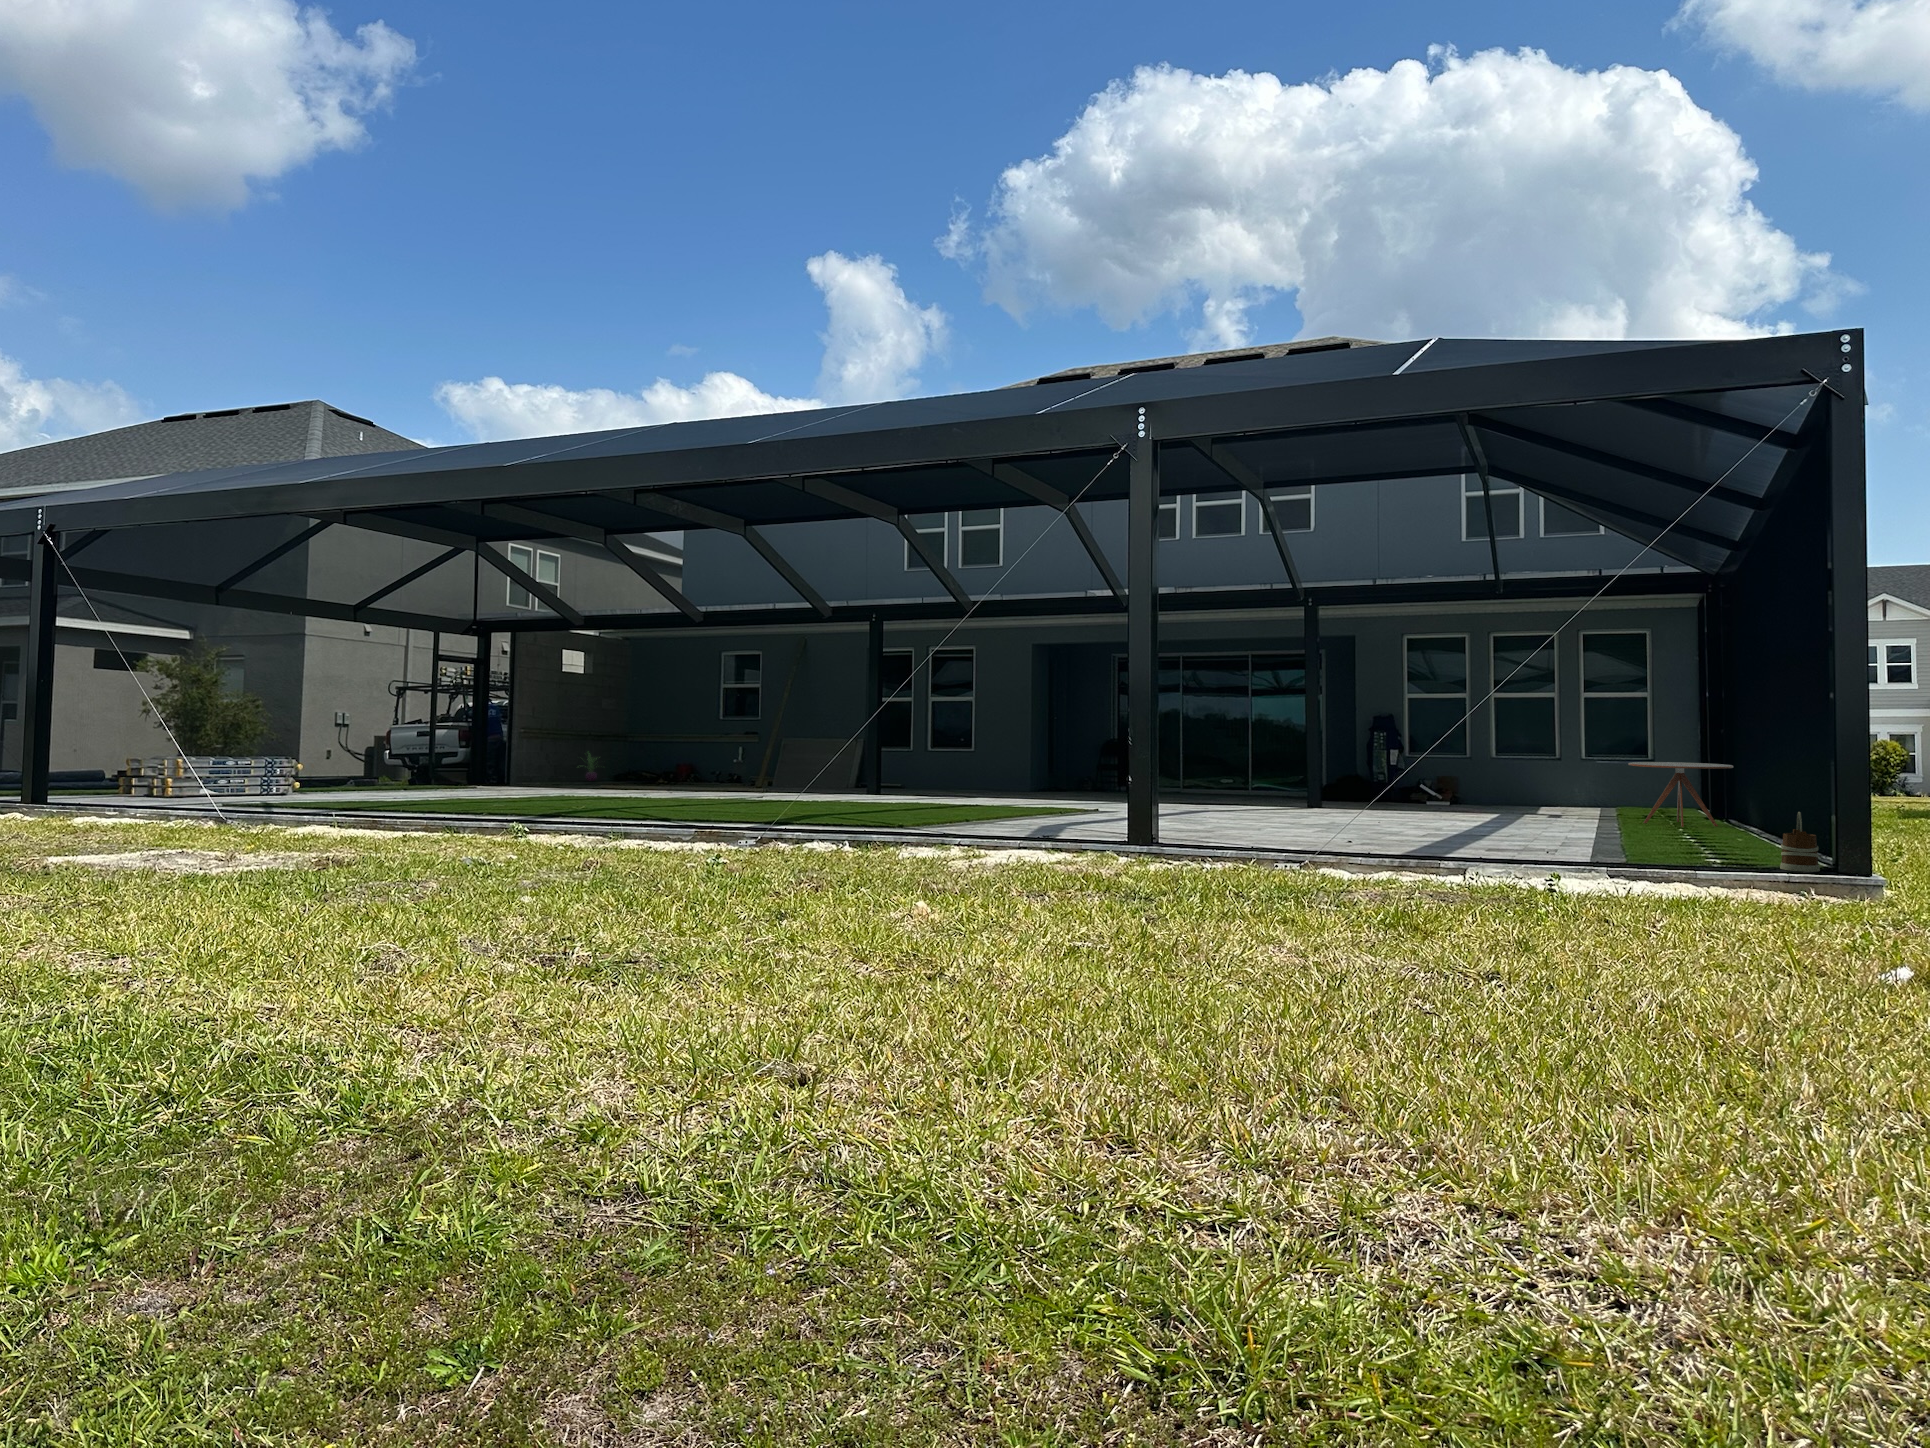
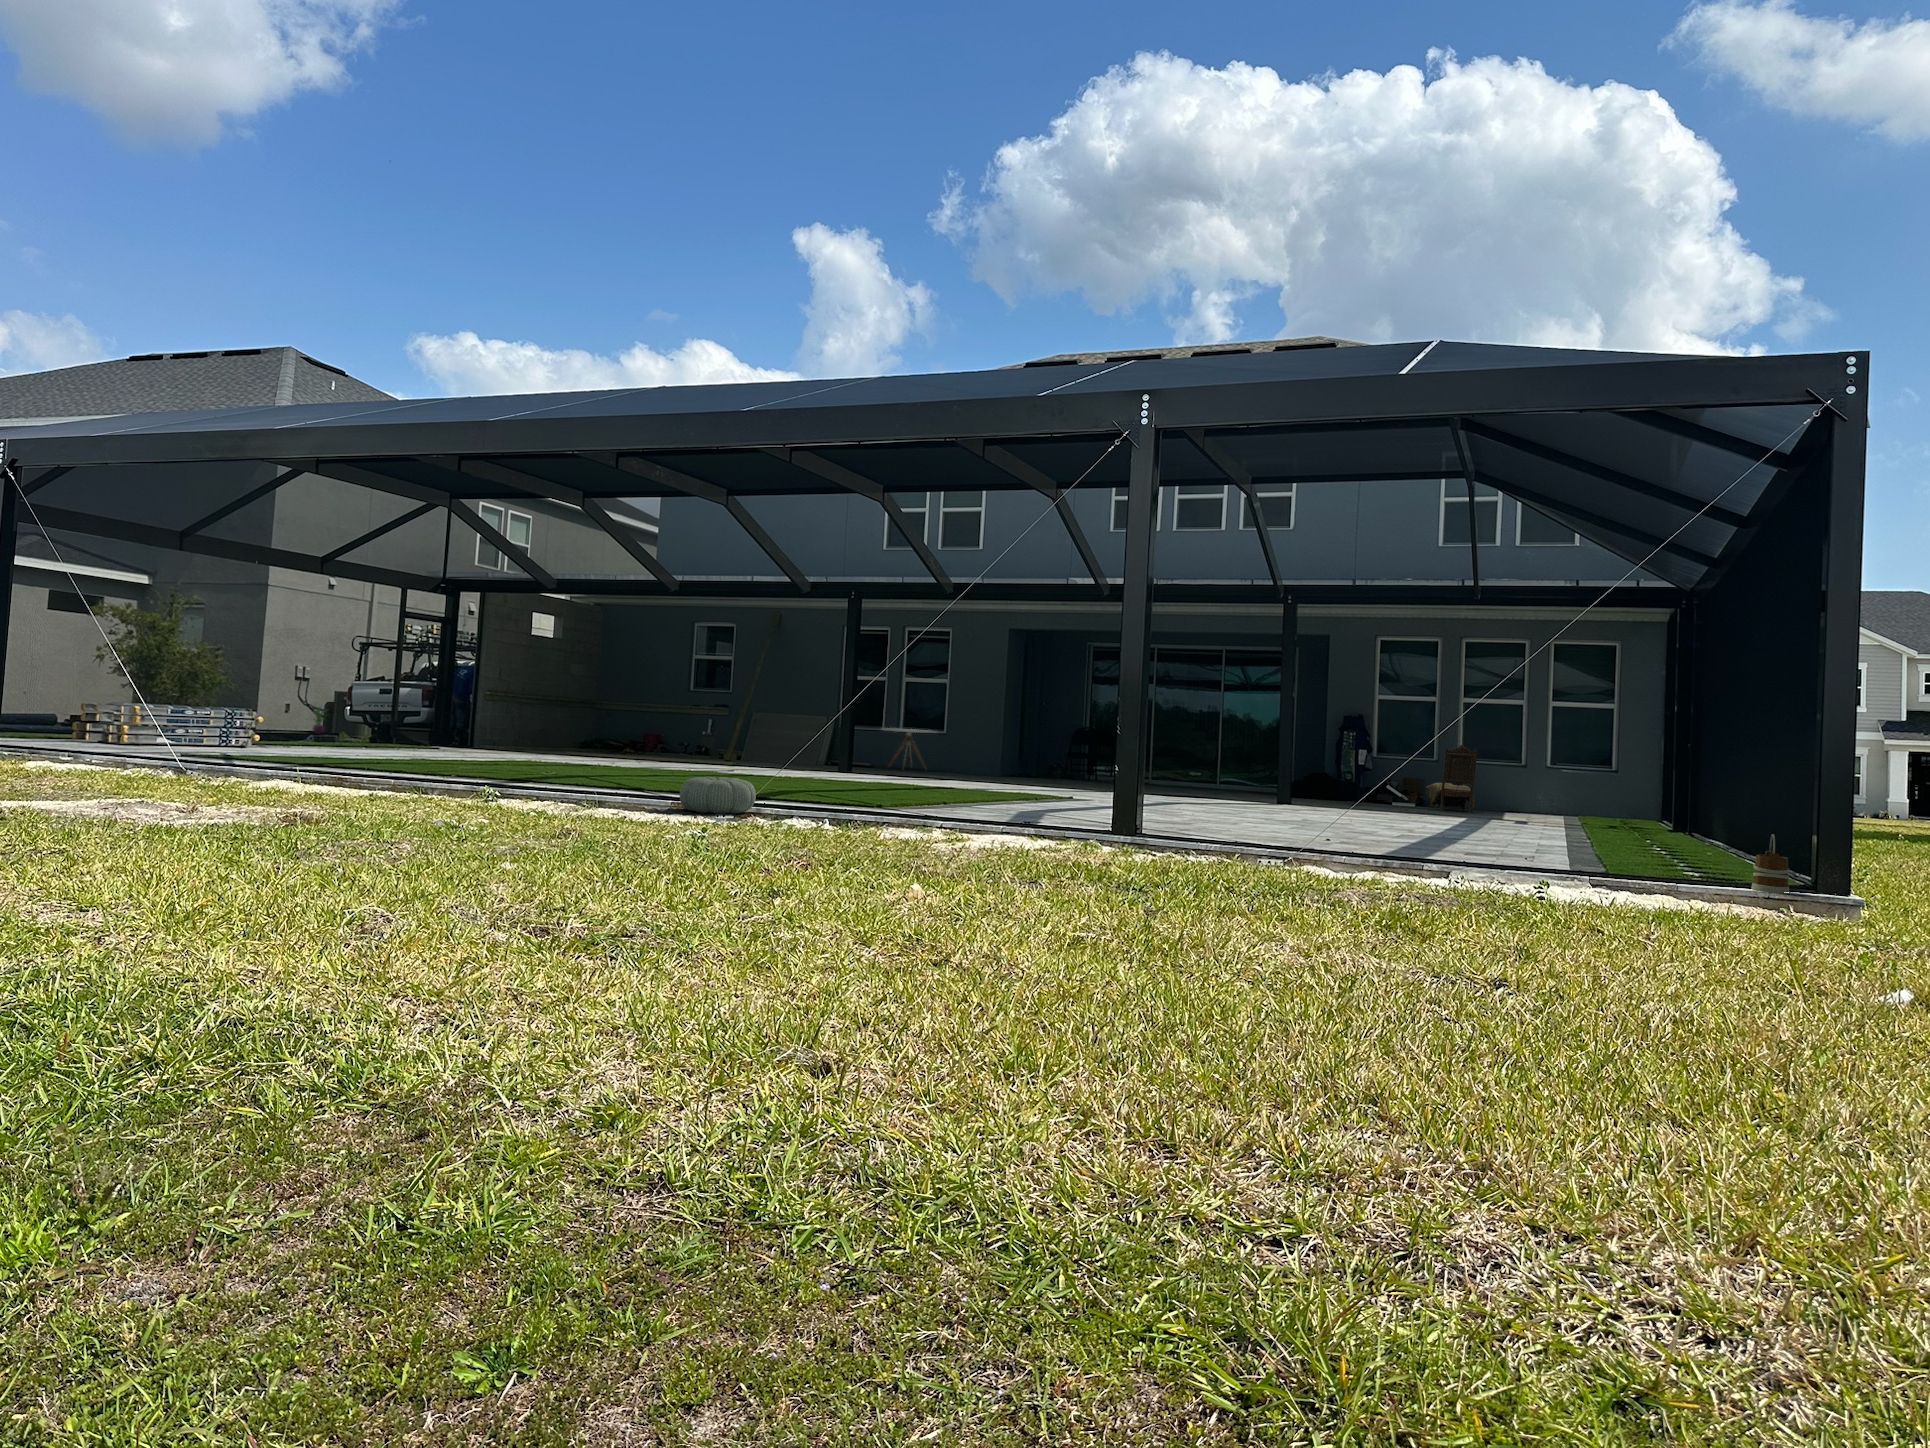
dining chair: none [1457,735,1509,804] -> present [1426,745,1478,813]
decorative plant: present [585,753,597,781] -> present [313,707,325,734]
round table: present [1628,762,1733,827] -> present [882,728,936,769]
pouf: none [696,804,771,840] -> present [680,777,756,814]

